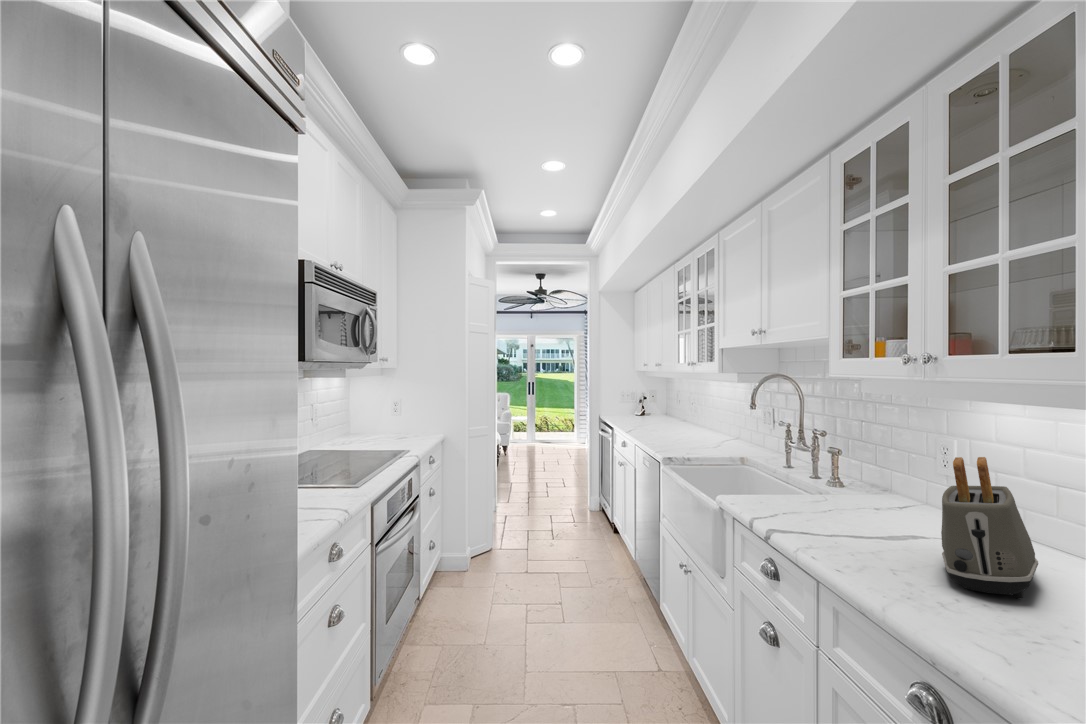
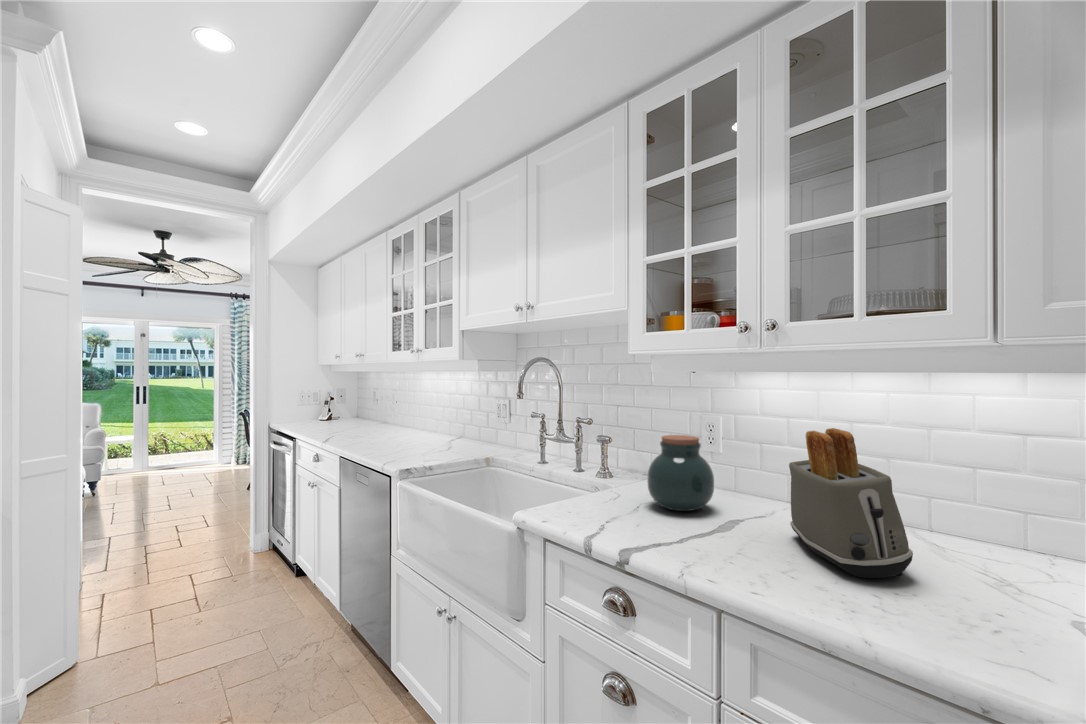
jar: none [839,451,908,520] -> present [647,435,714,511]

